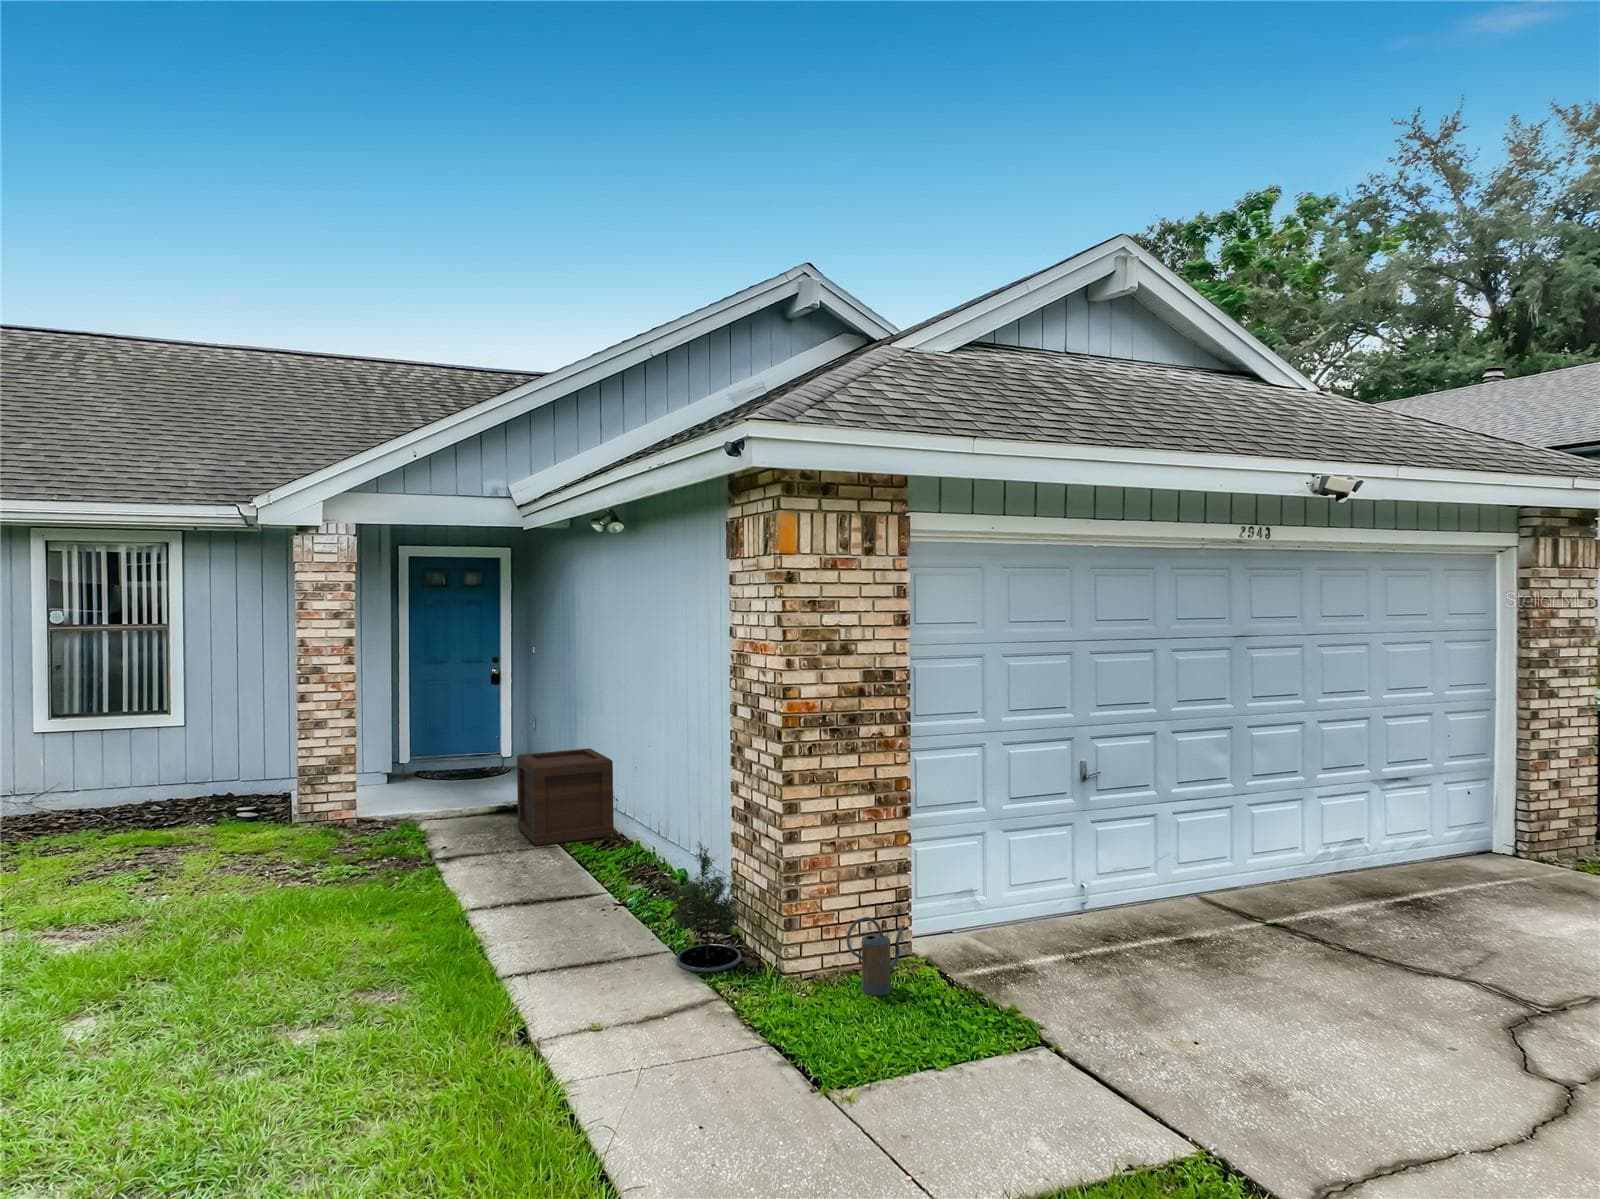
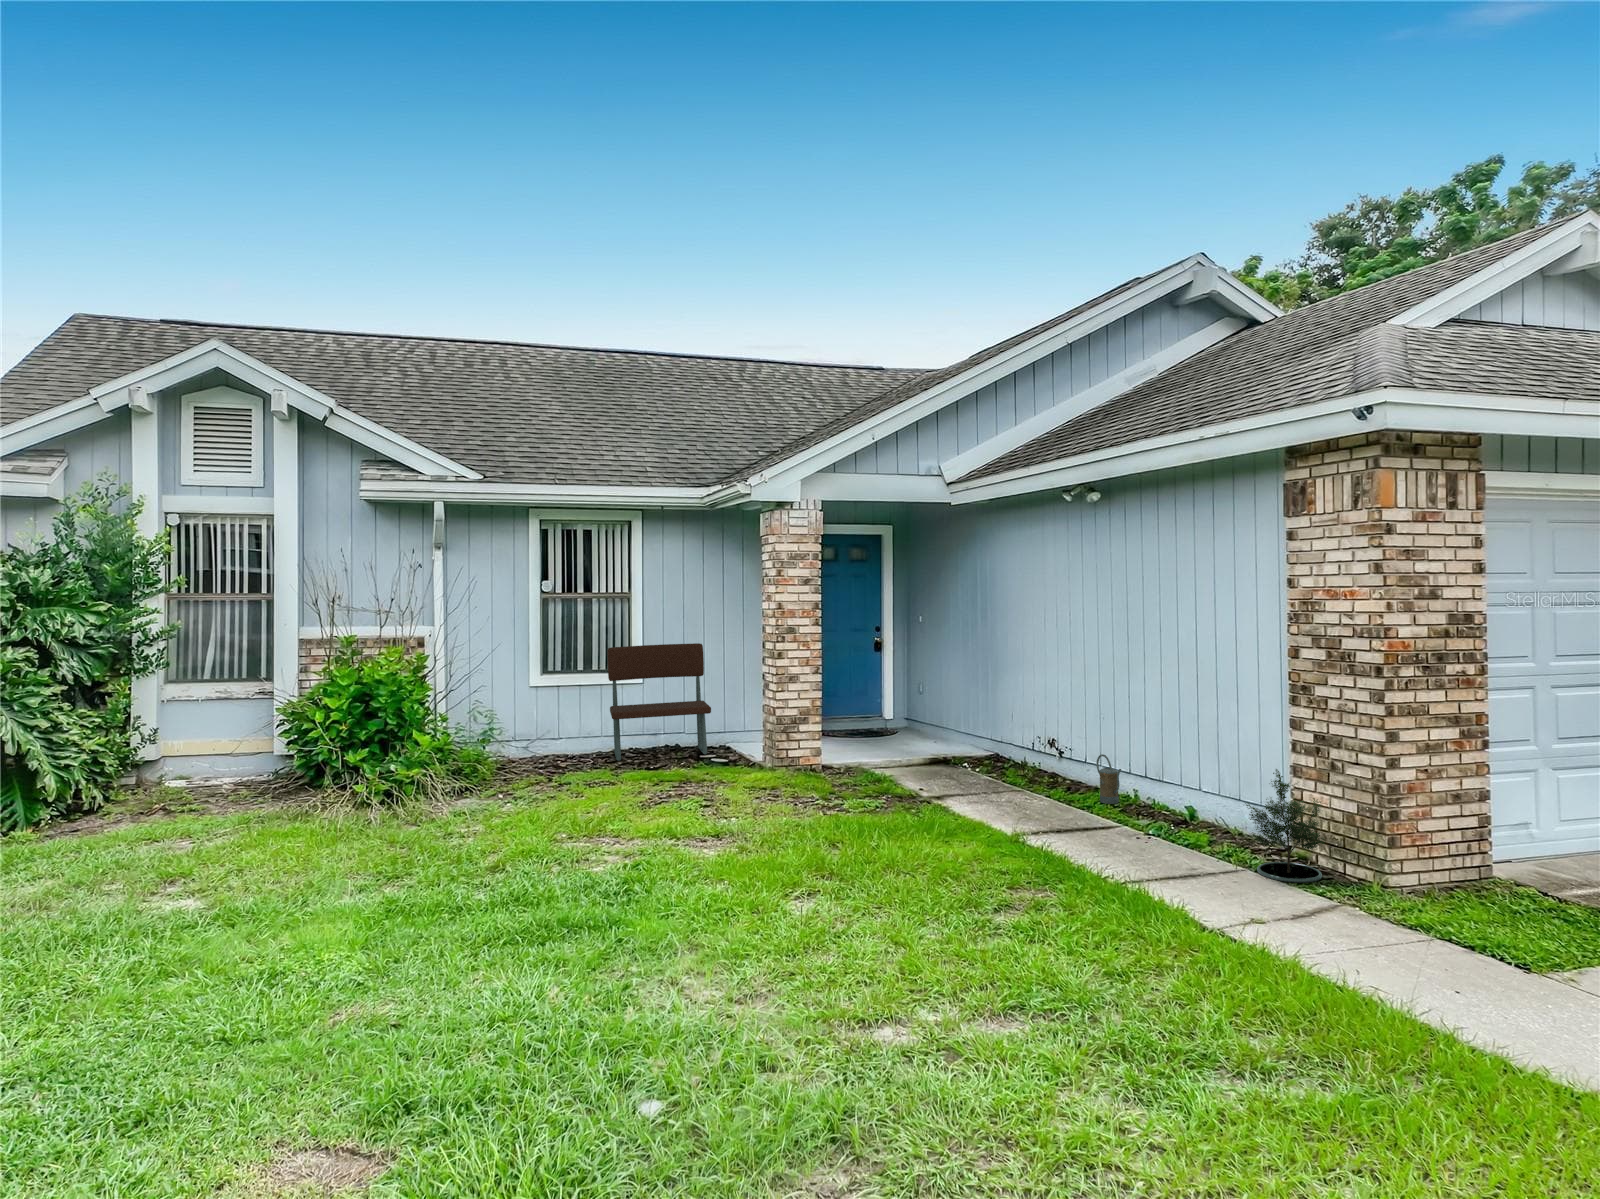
bench: none [99,680,243,820] -> present [607,643,711,761]
wooden crate: present [517,748,614,846] -> none [976,702,1075,787]
watering can: present [847,917,905,996] -> present [1097,754,1121,804]

